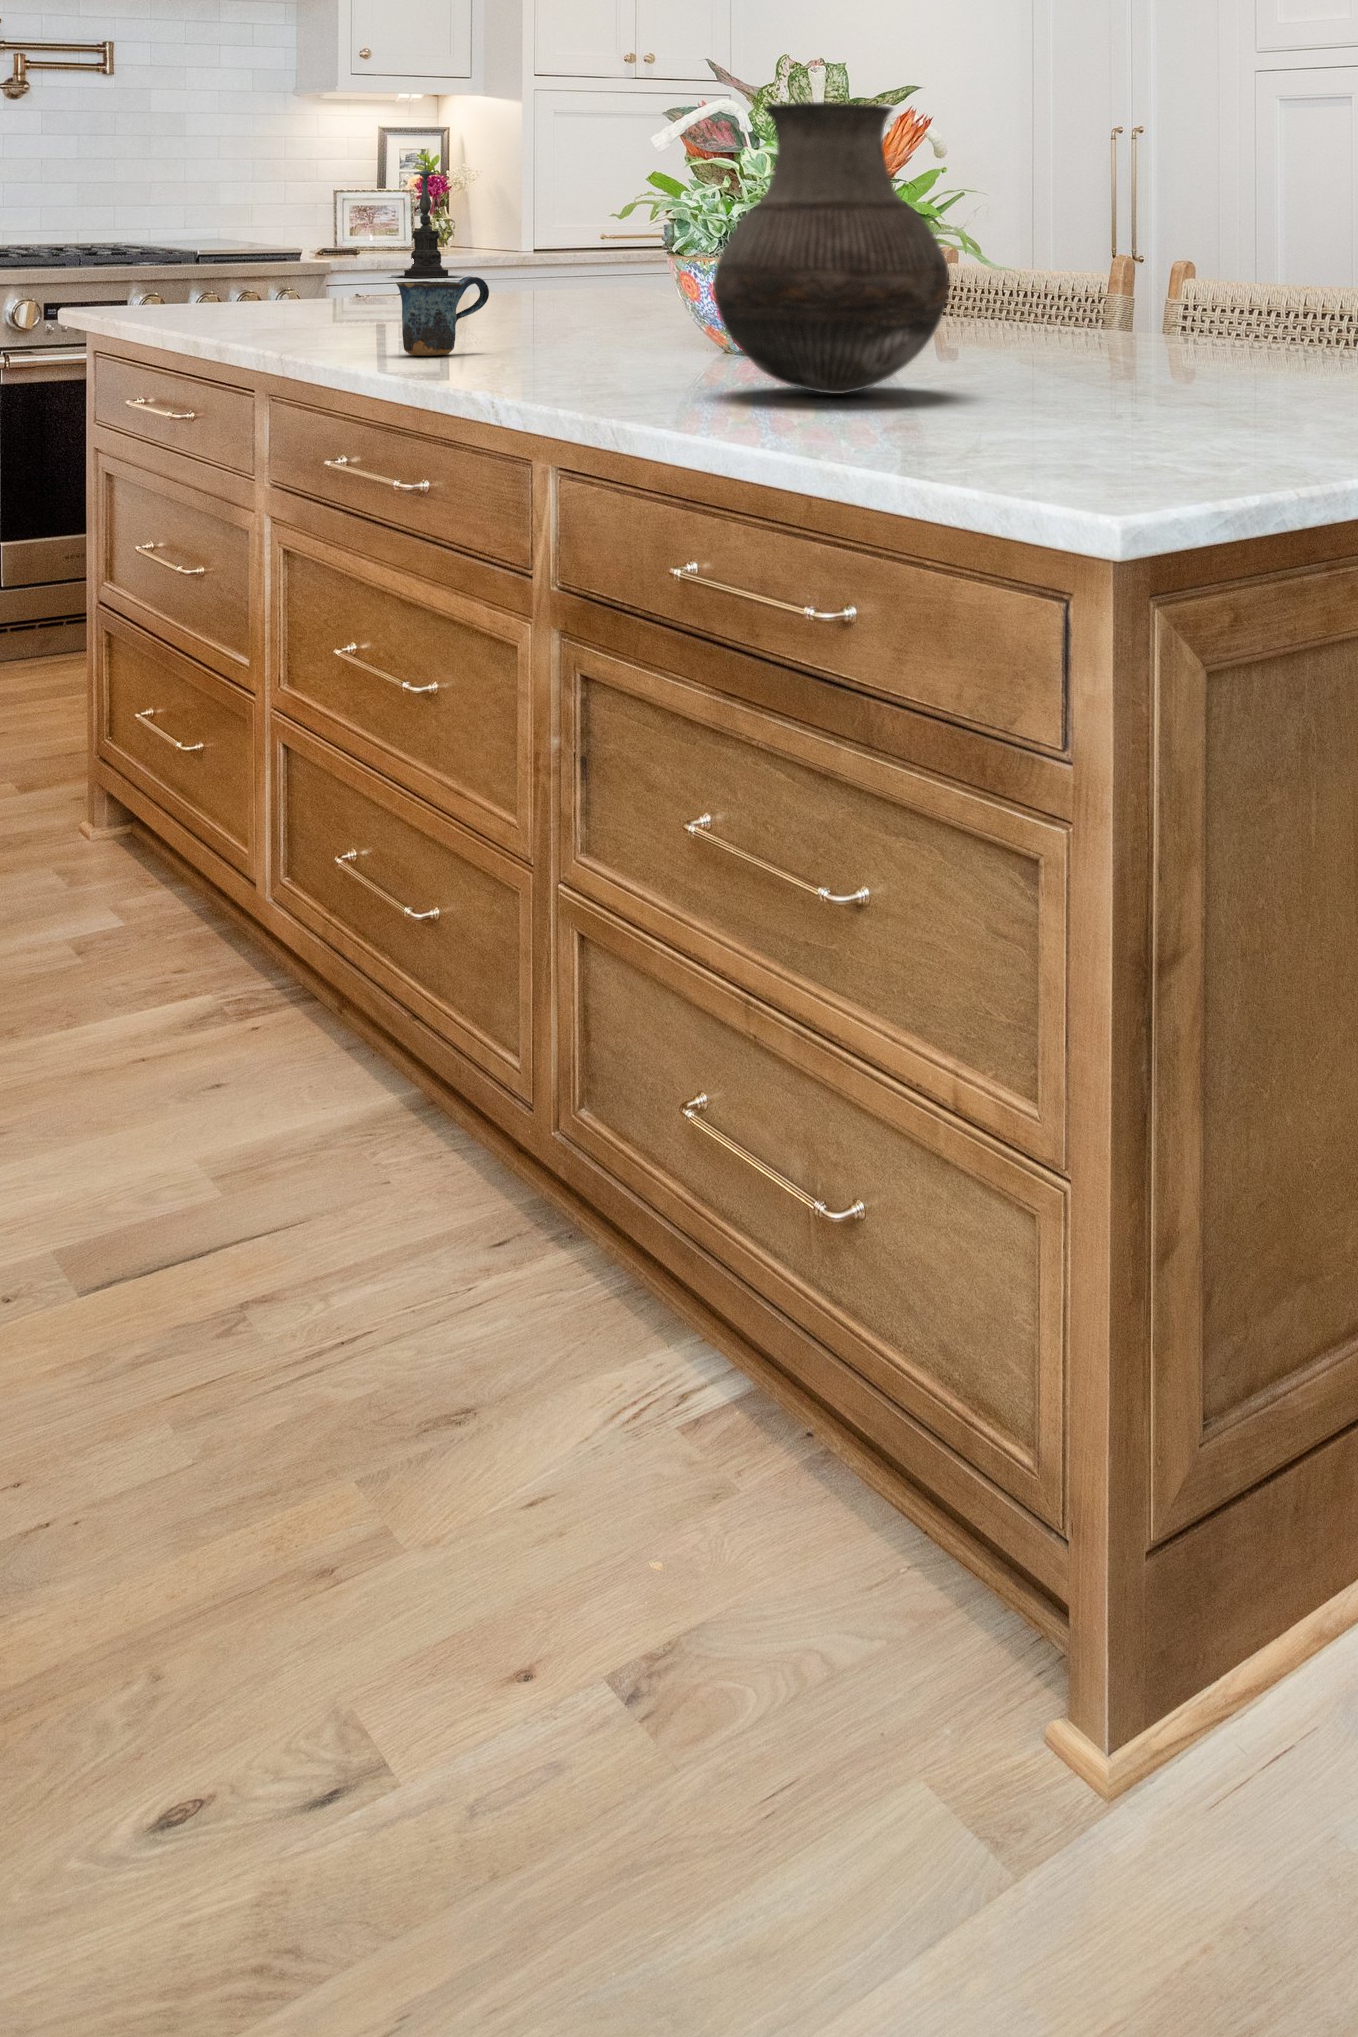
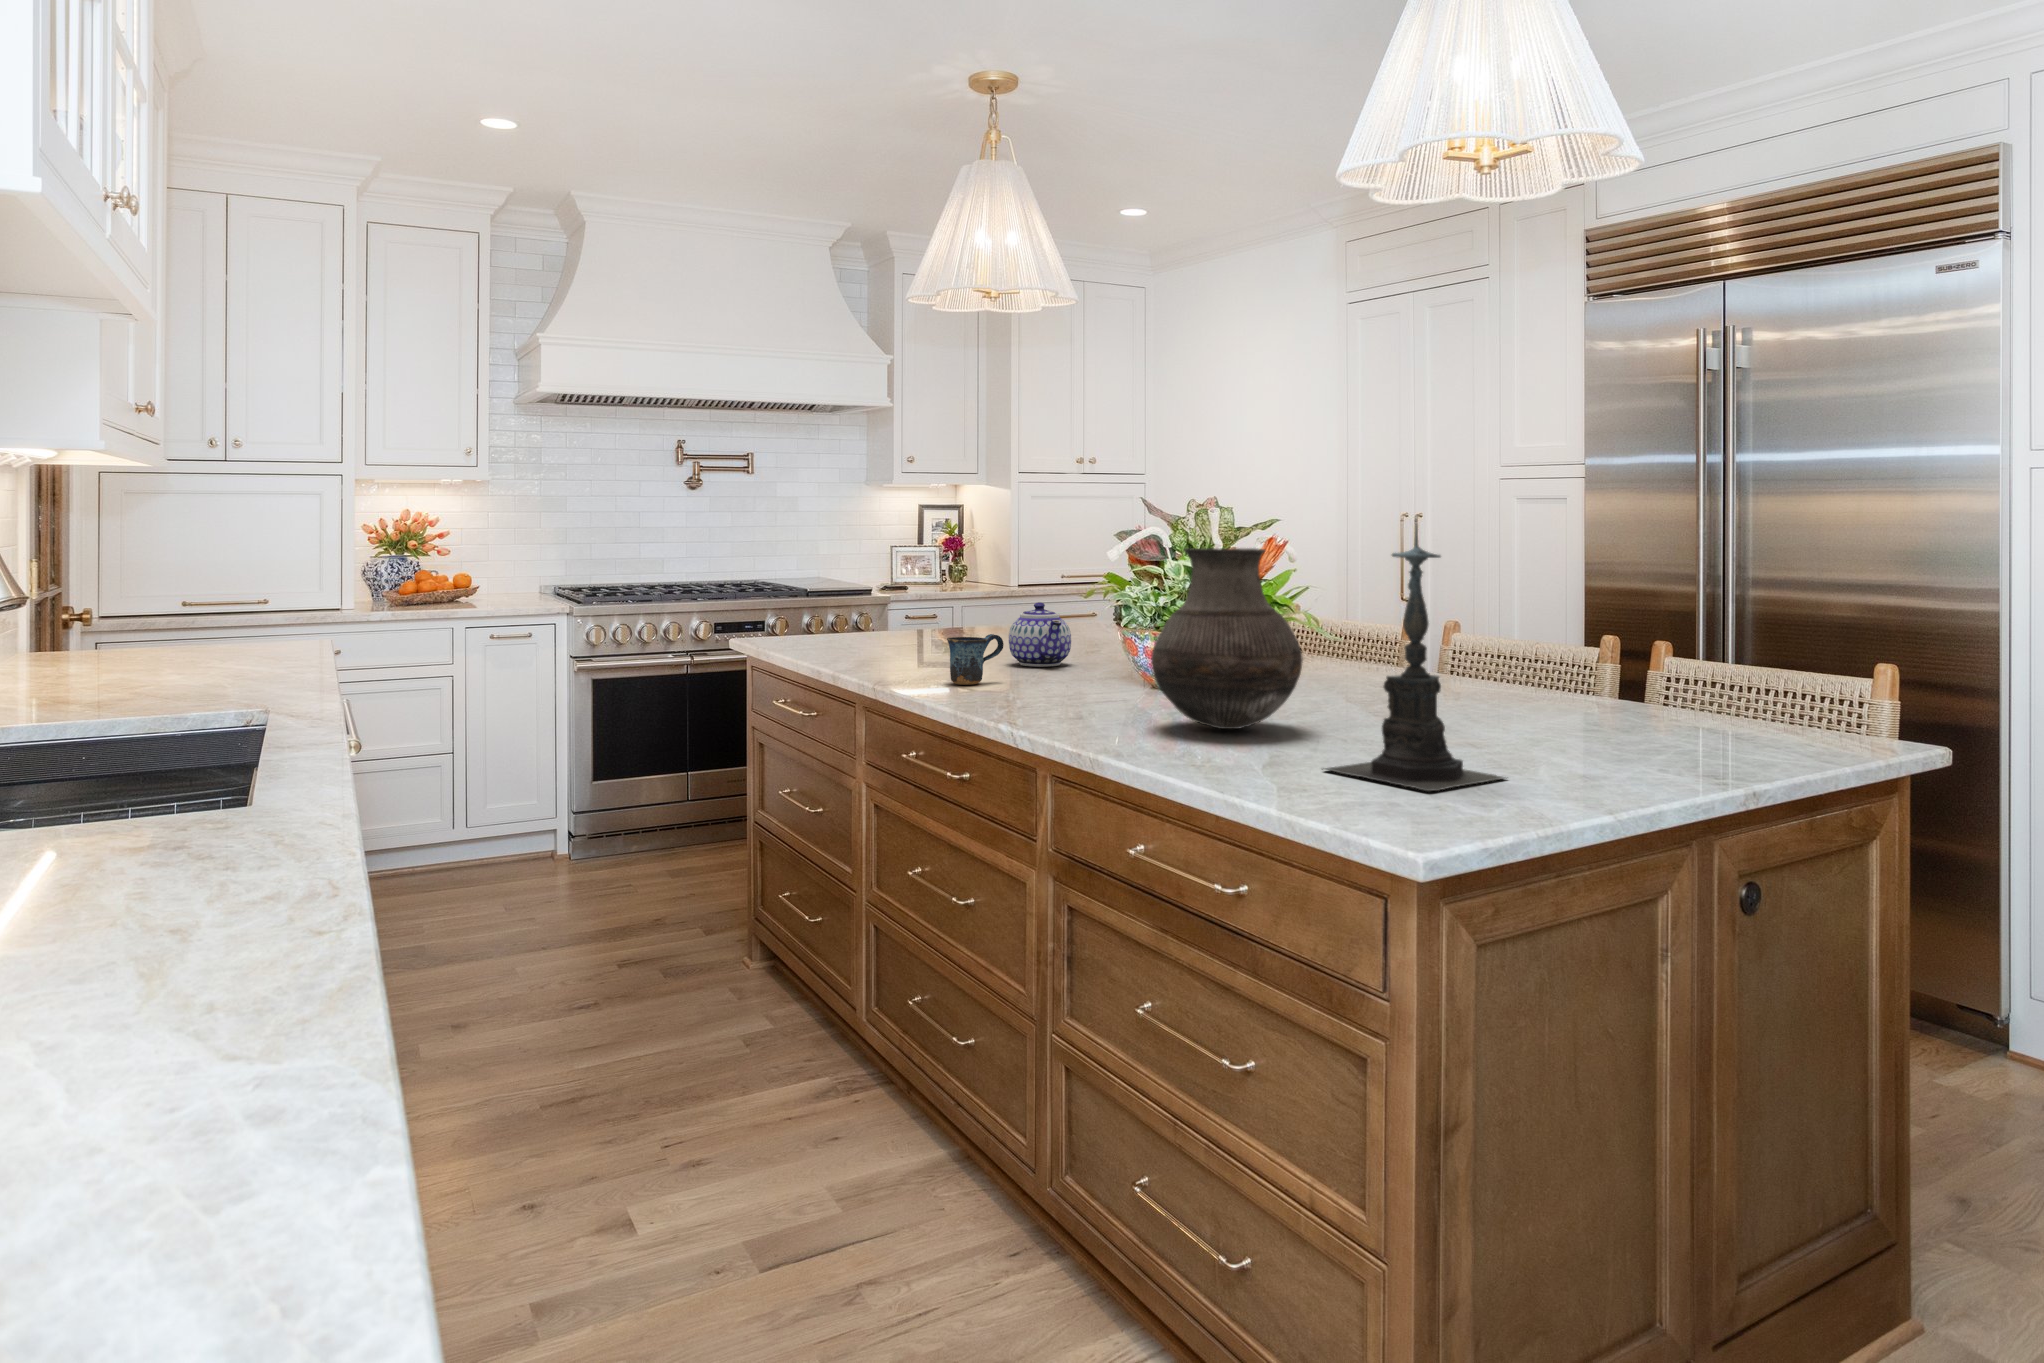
candle holder: present [393,155,457,278] -> present [1326,521,1504,791]
teapot: none [503,237,602,337] -> present [1009,602,1071,667]

